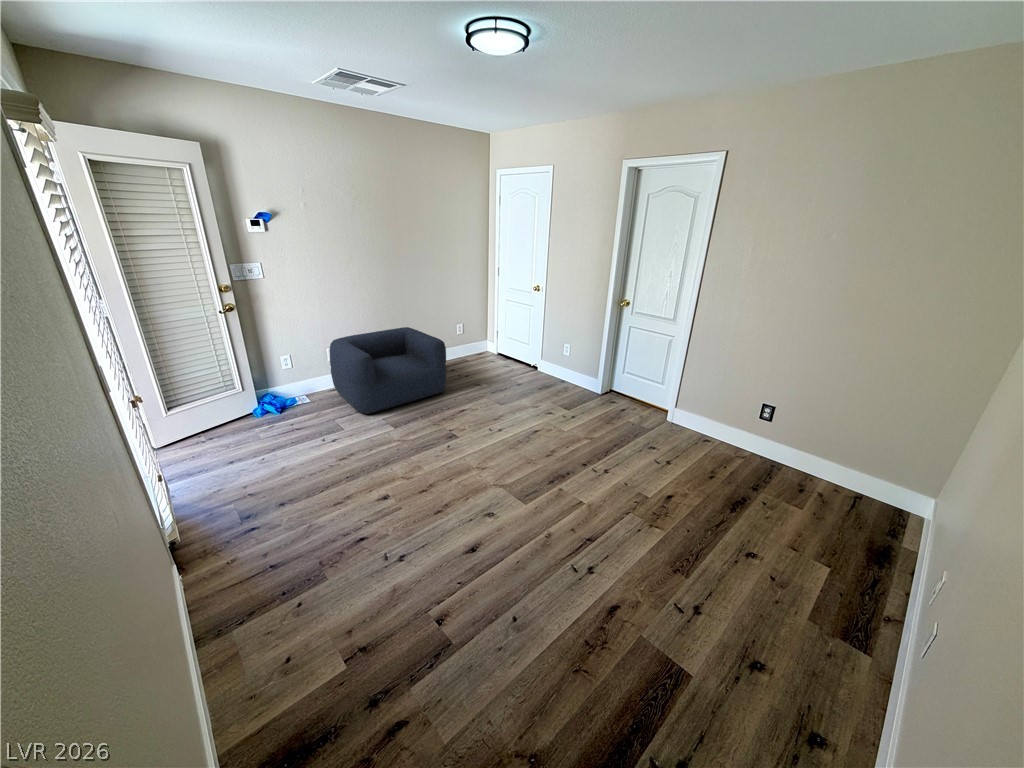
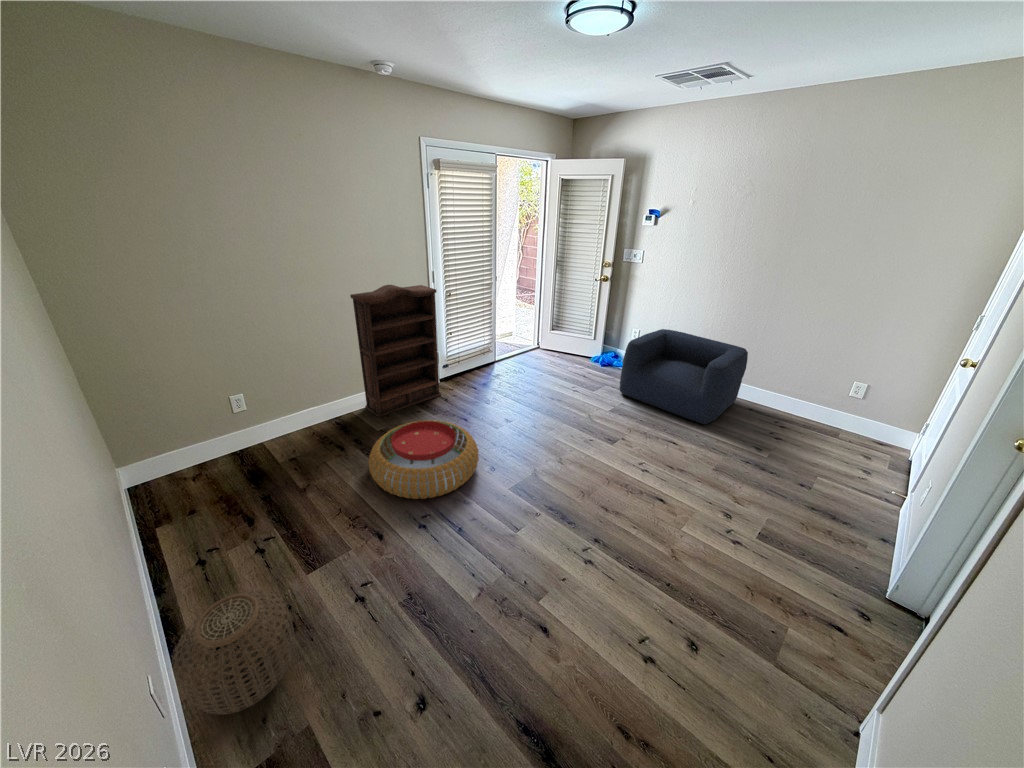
bookshelf: none [128,391,294,721] -> present [350,285,441,417]
pouf: none [412,503,562,636] -> present [368,420,479,499]
woven basket: none [772,597,898,718] -> present [173,591,295,714]

